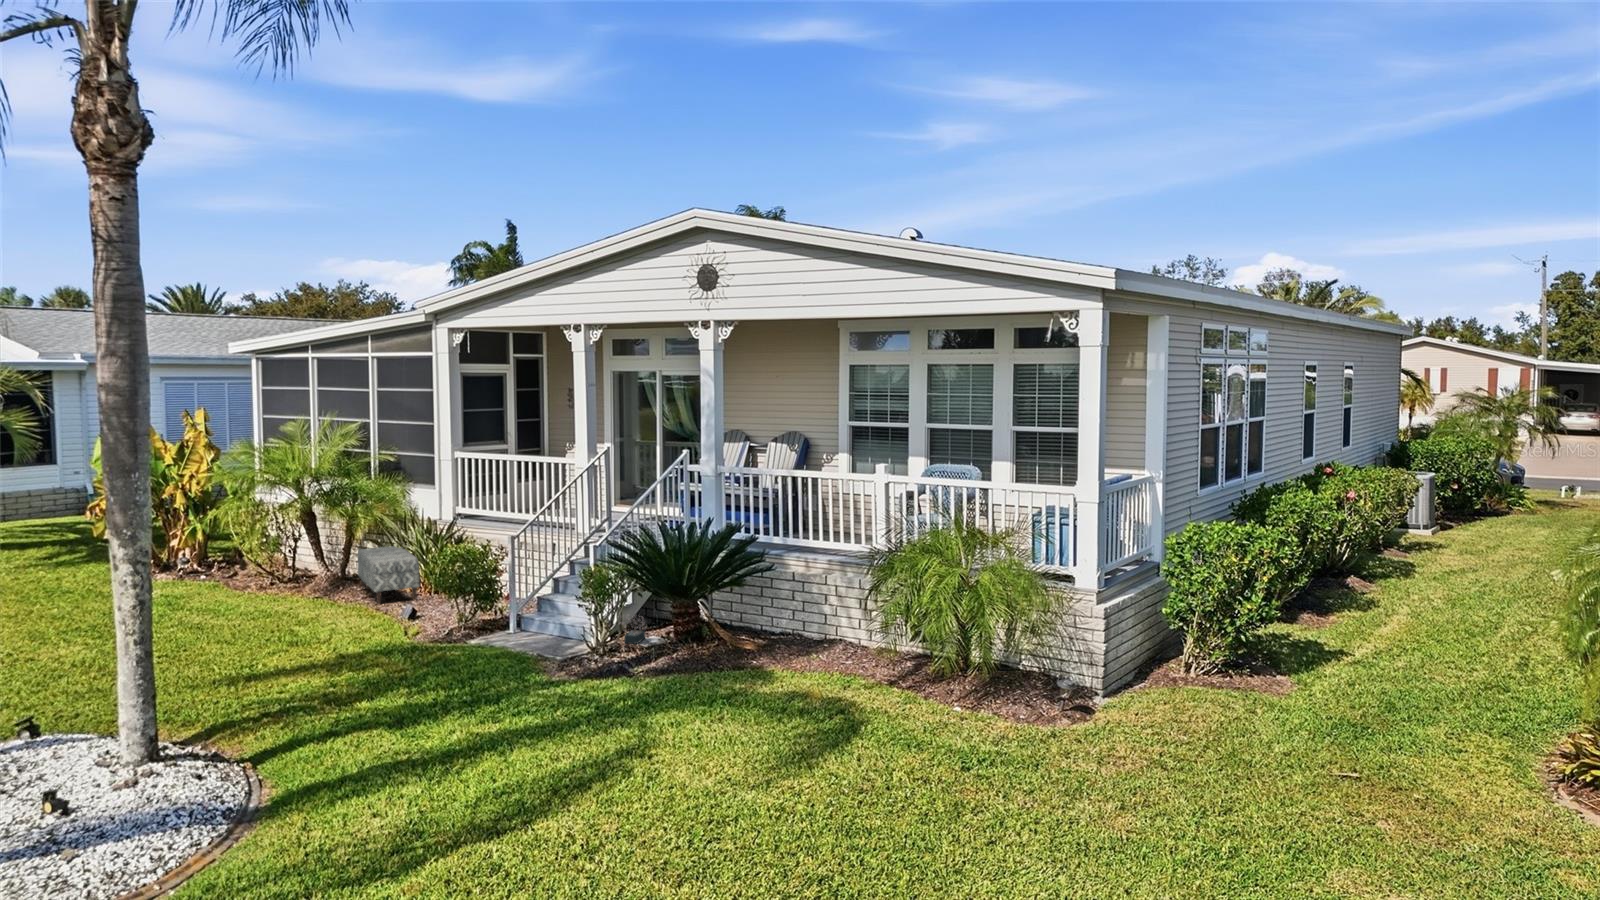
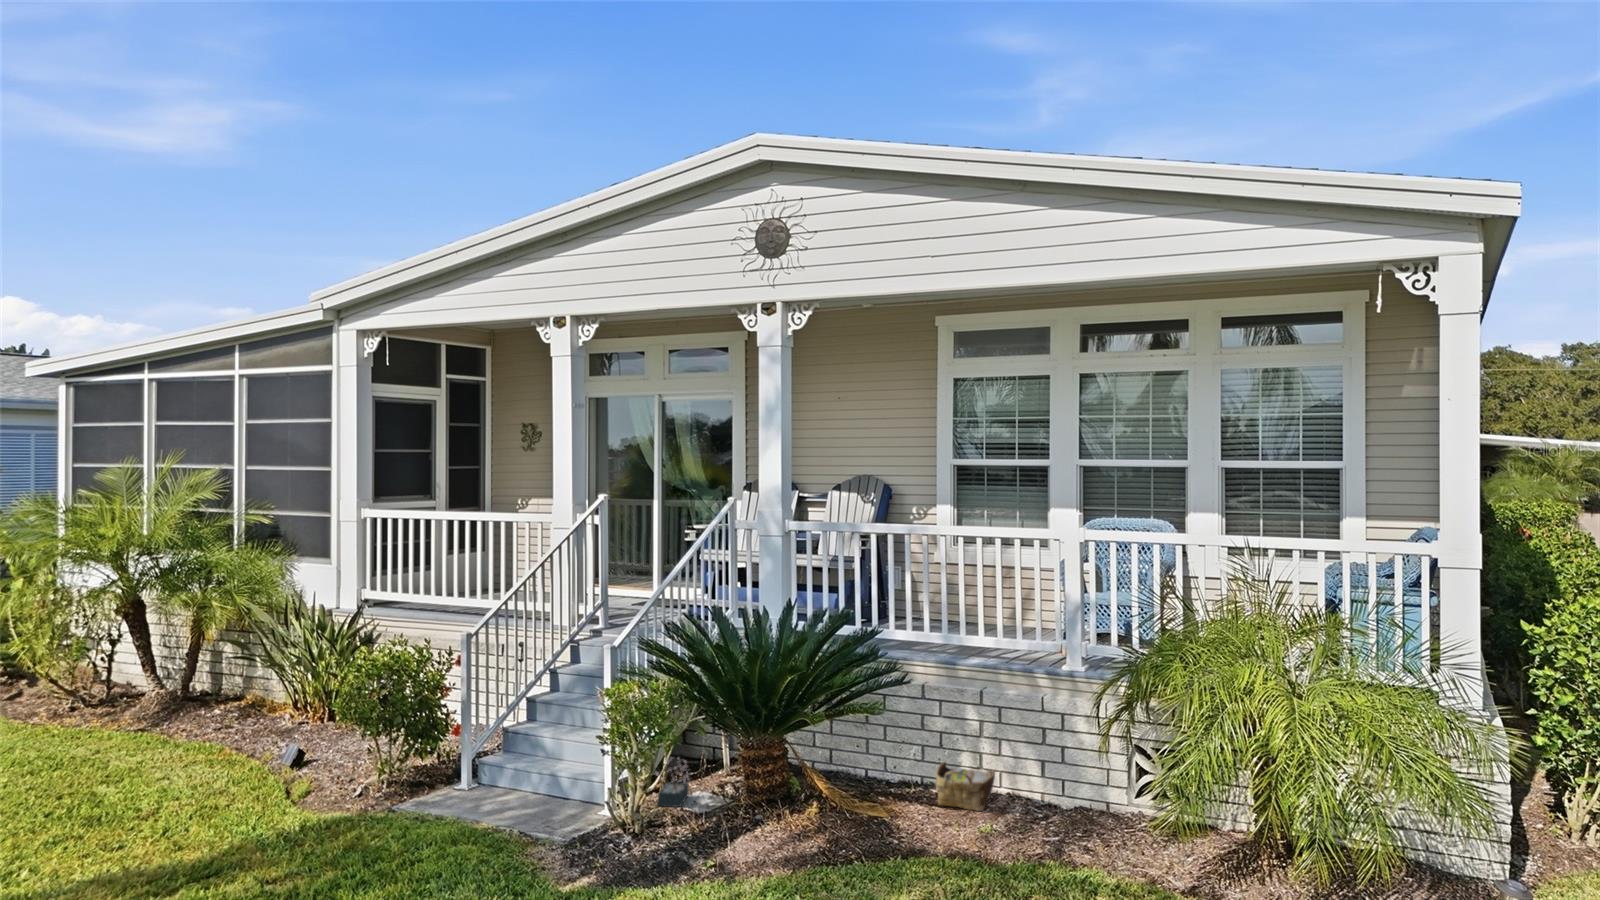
bench: present [358,546,420,605] -> none [209,649,308,743]
woven basket: none [795,612,834,650] -> present [936,762,995,811]

